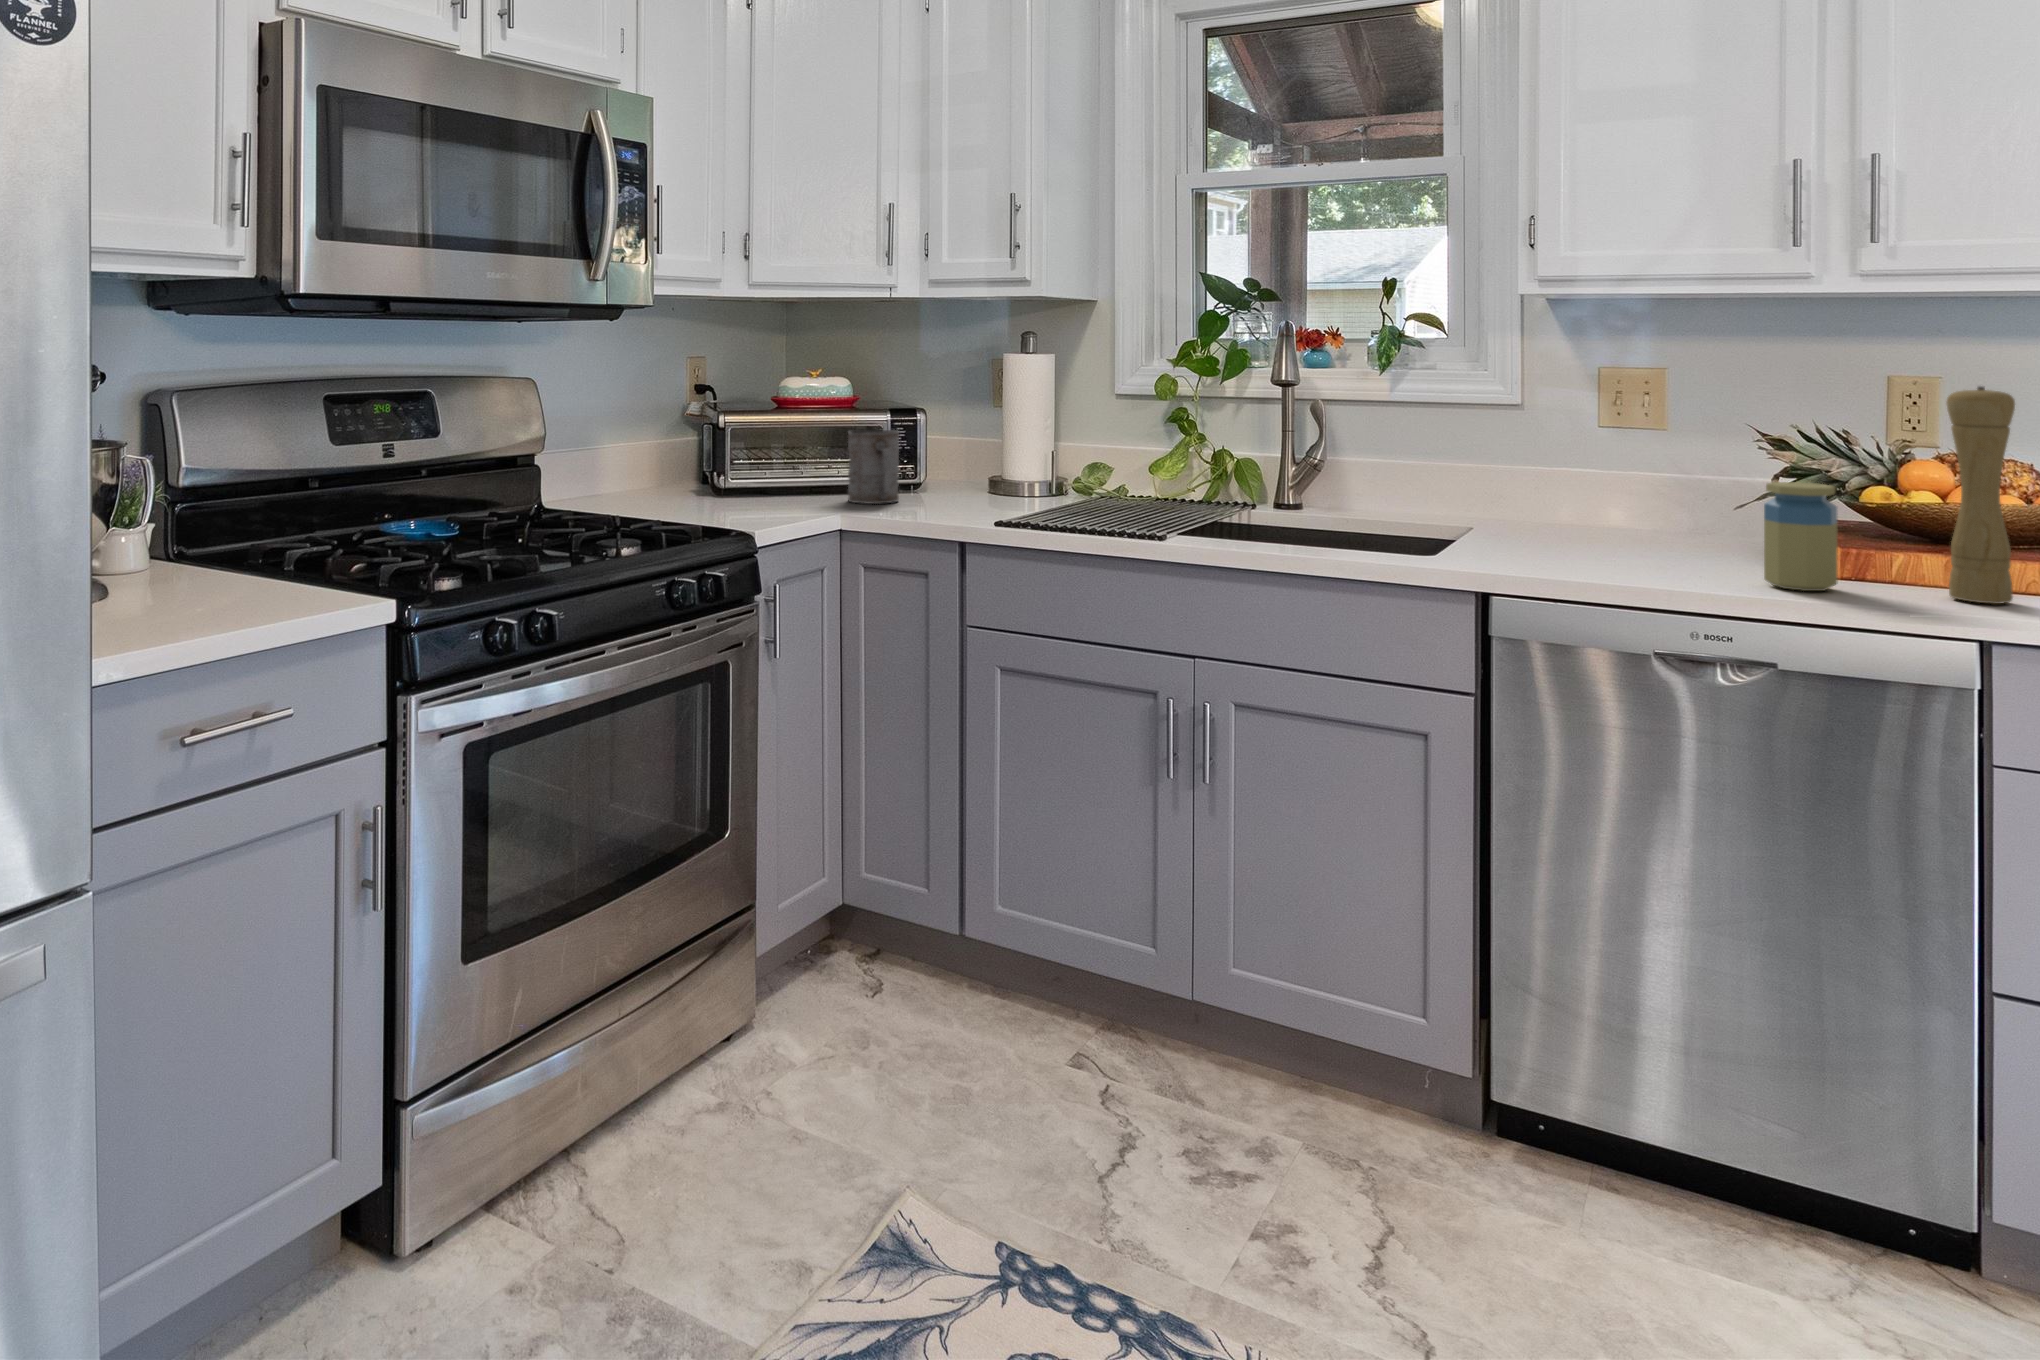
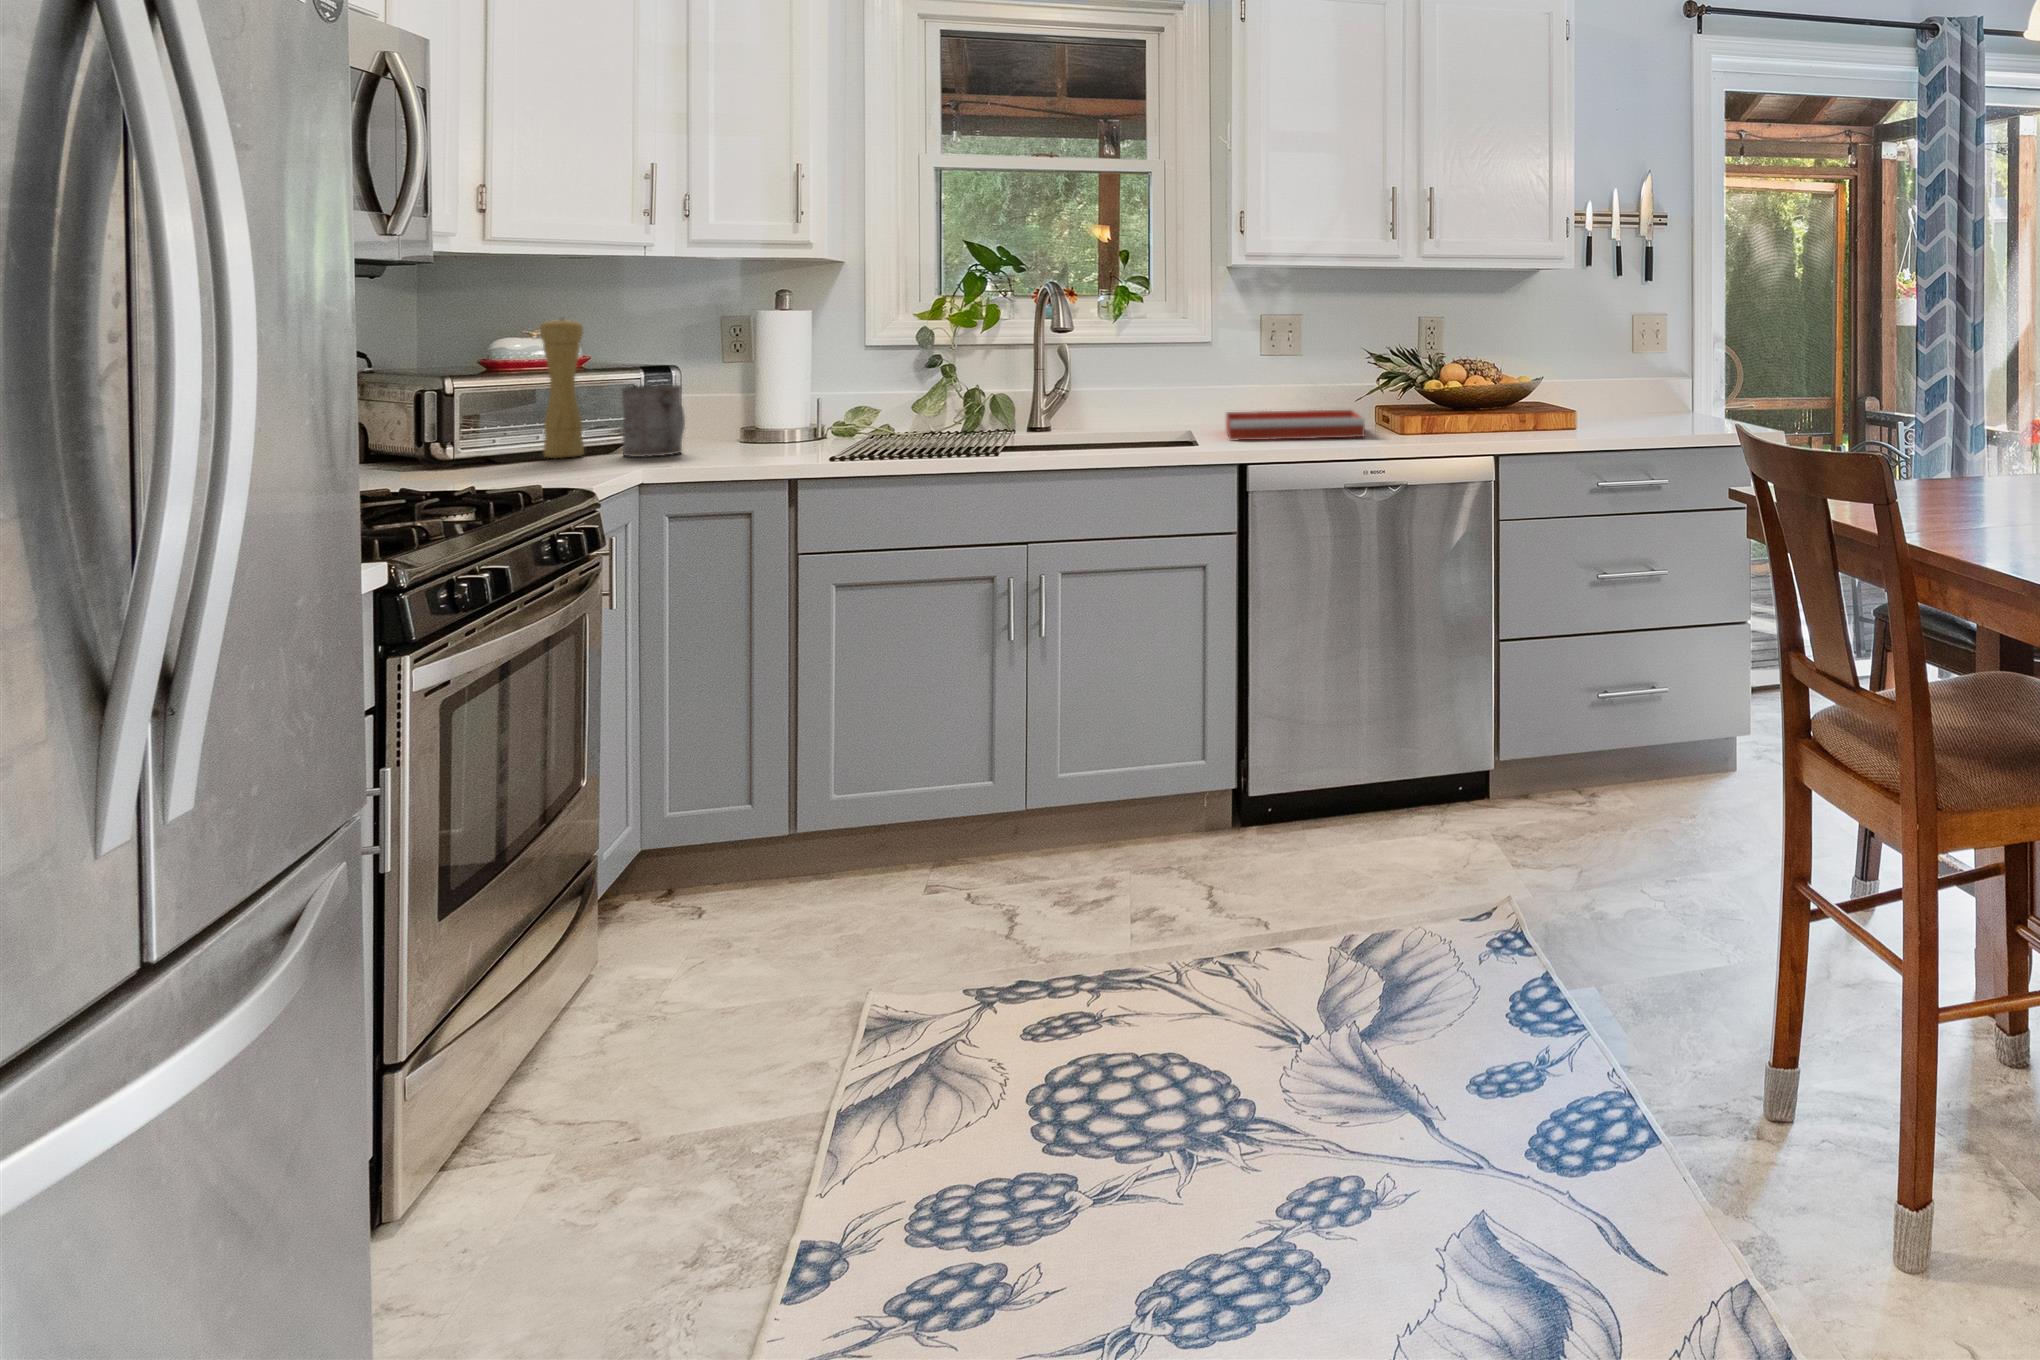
pepper mill: present [1946,386,2015,604] -> present [539,318,584,458]
jar: present [1764,482,1837,591] -> none [1390,381,1424,443]
tray: none [1502,505,1743,569] -> present [1226,410,1365,440]

